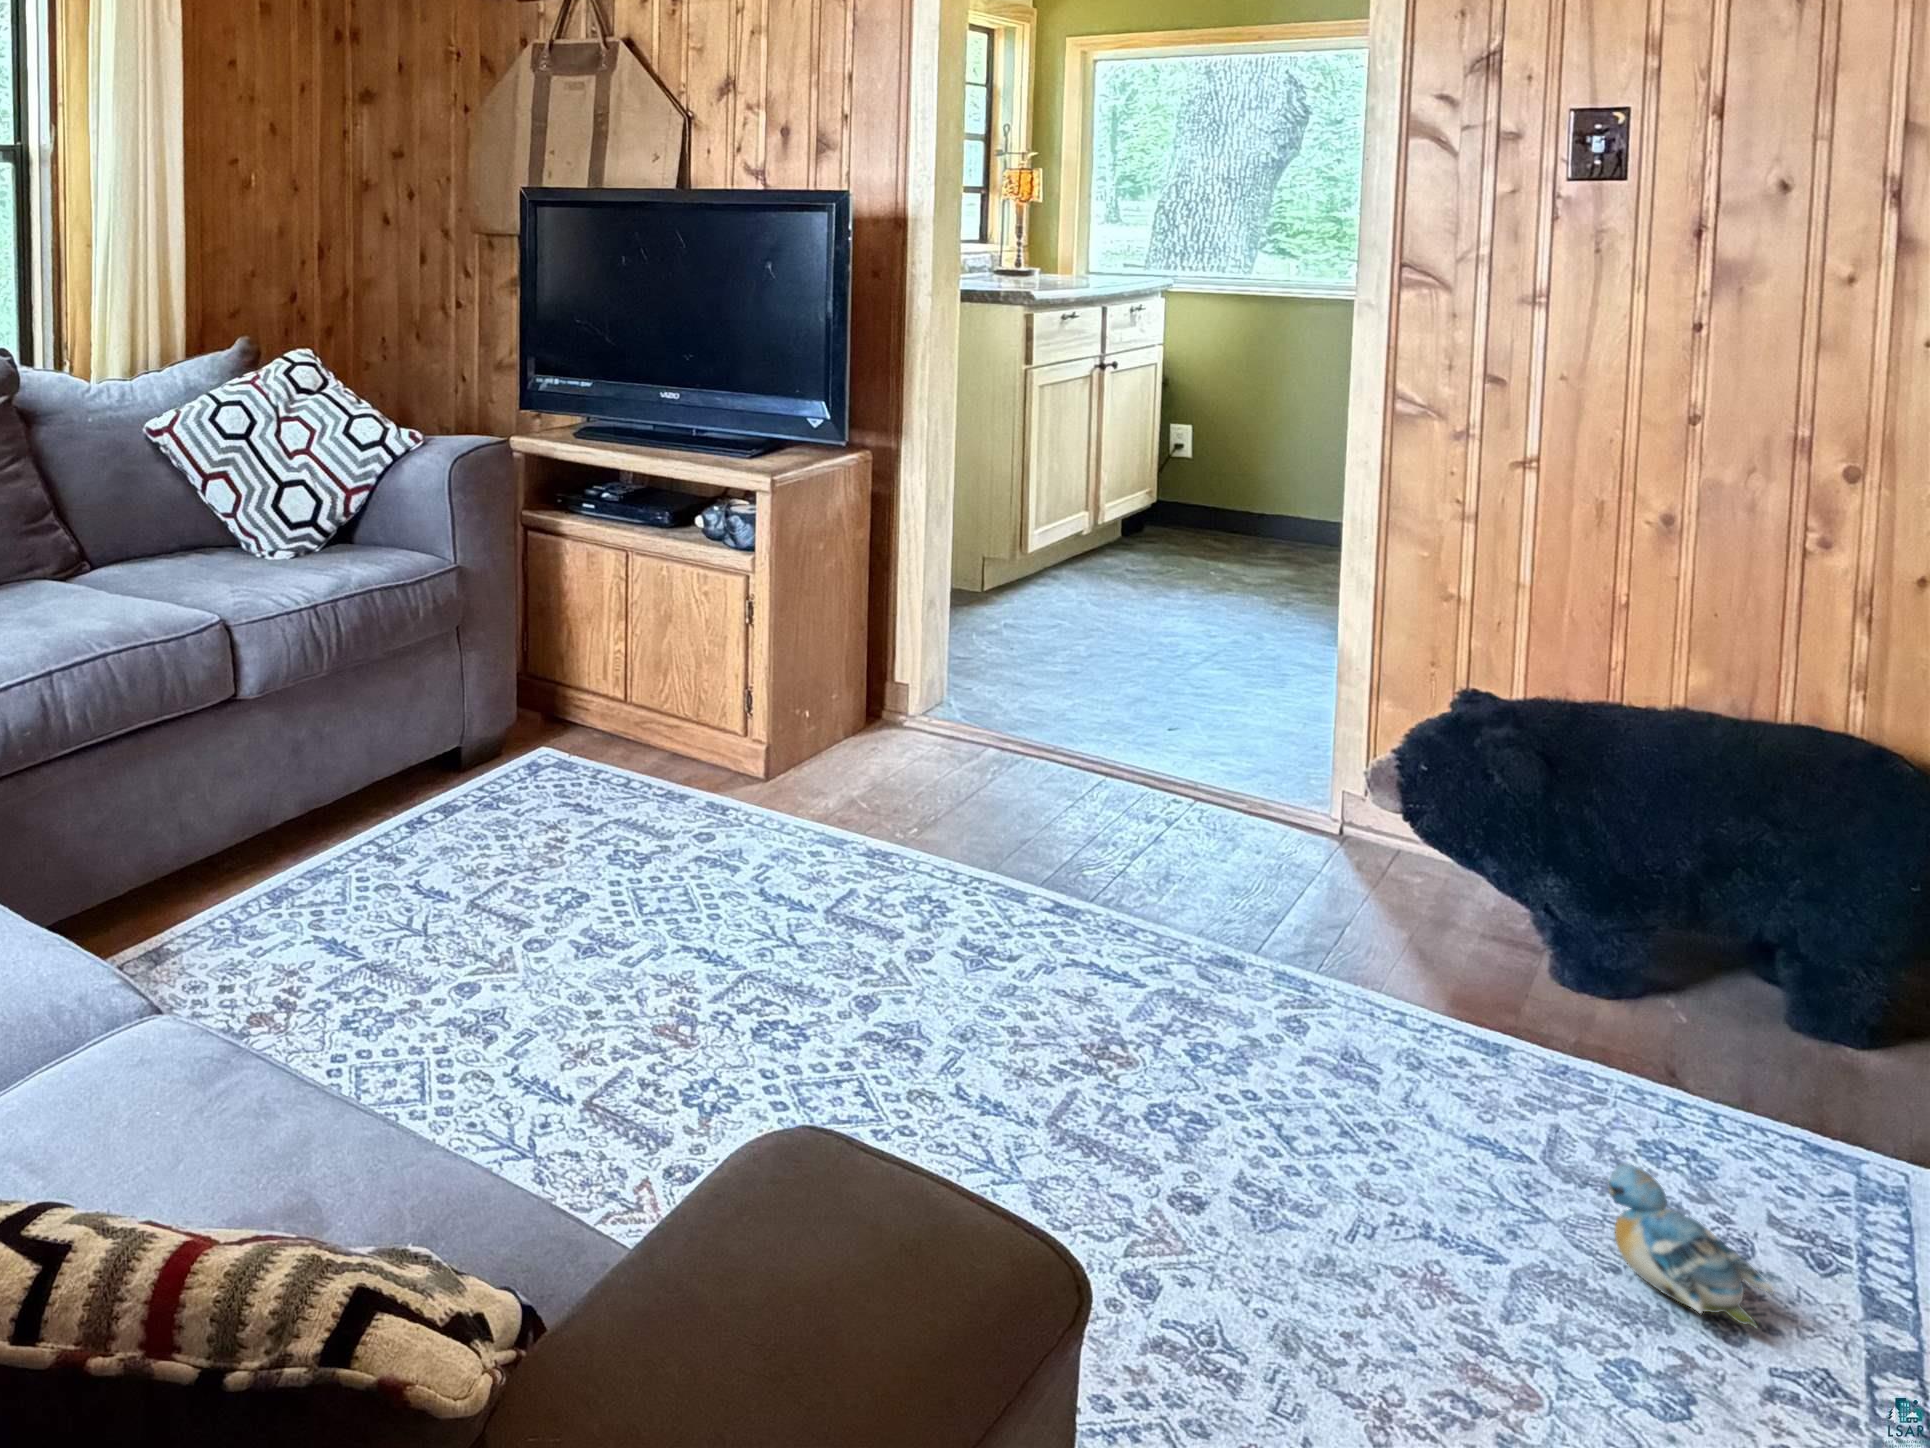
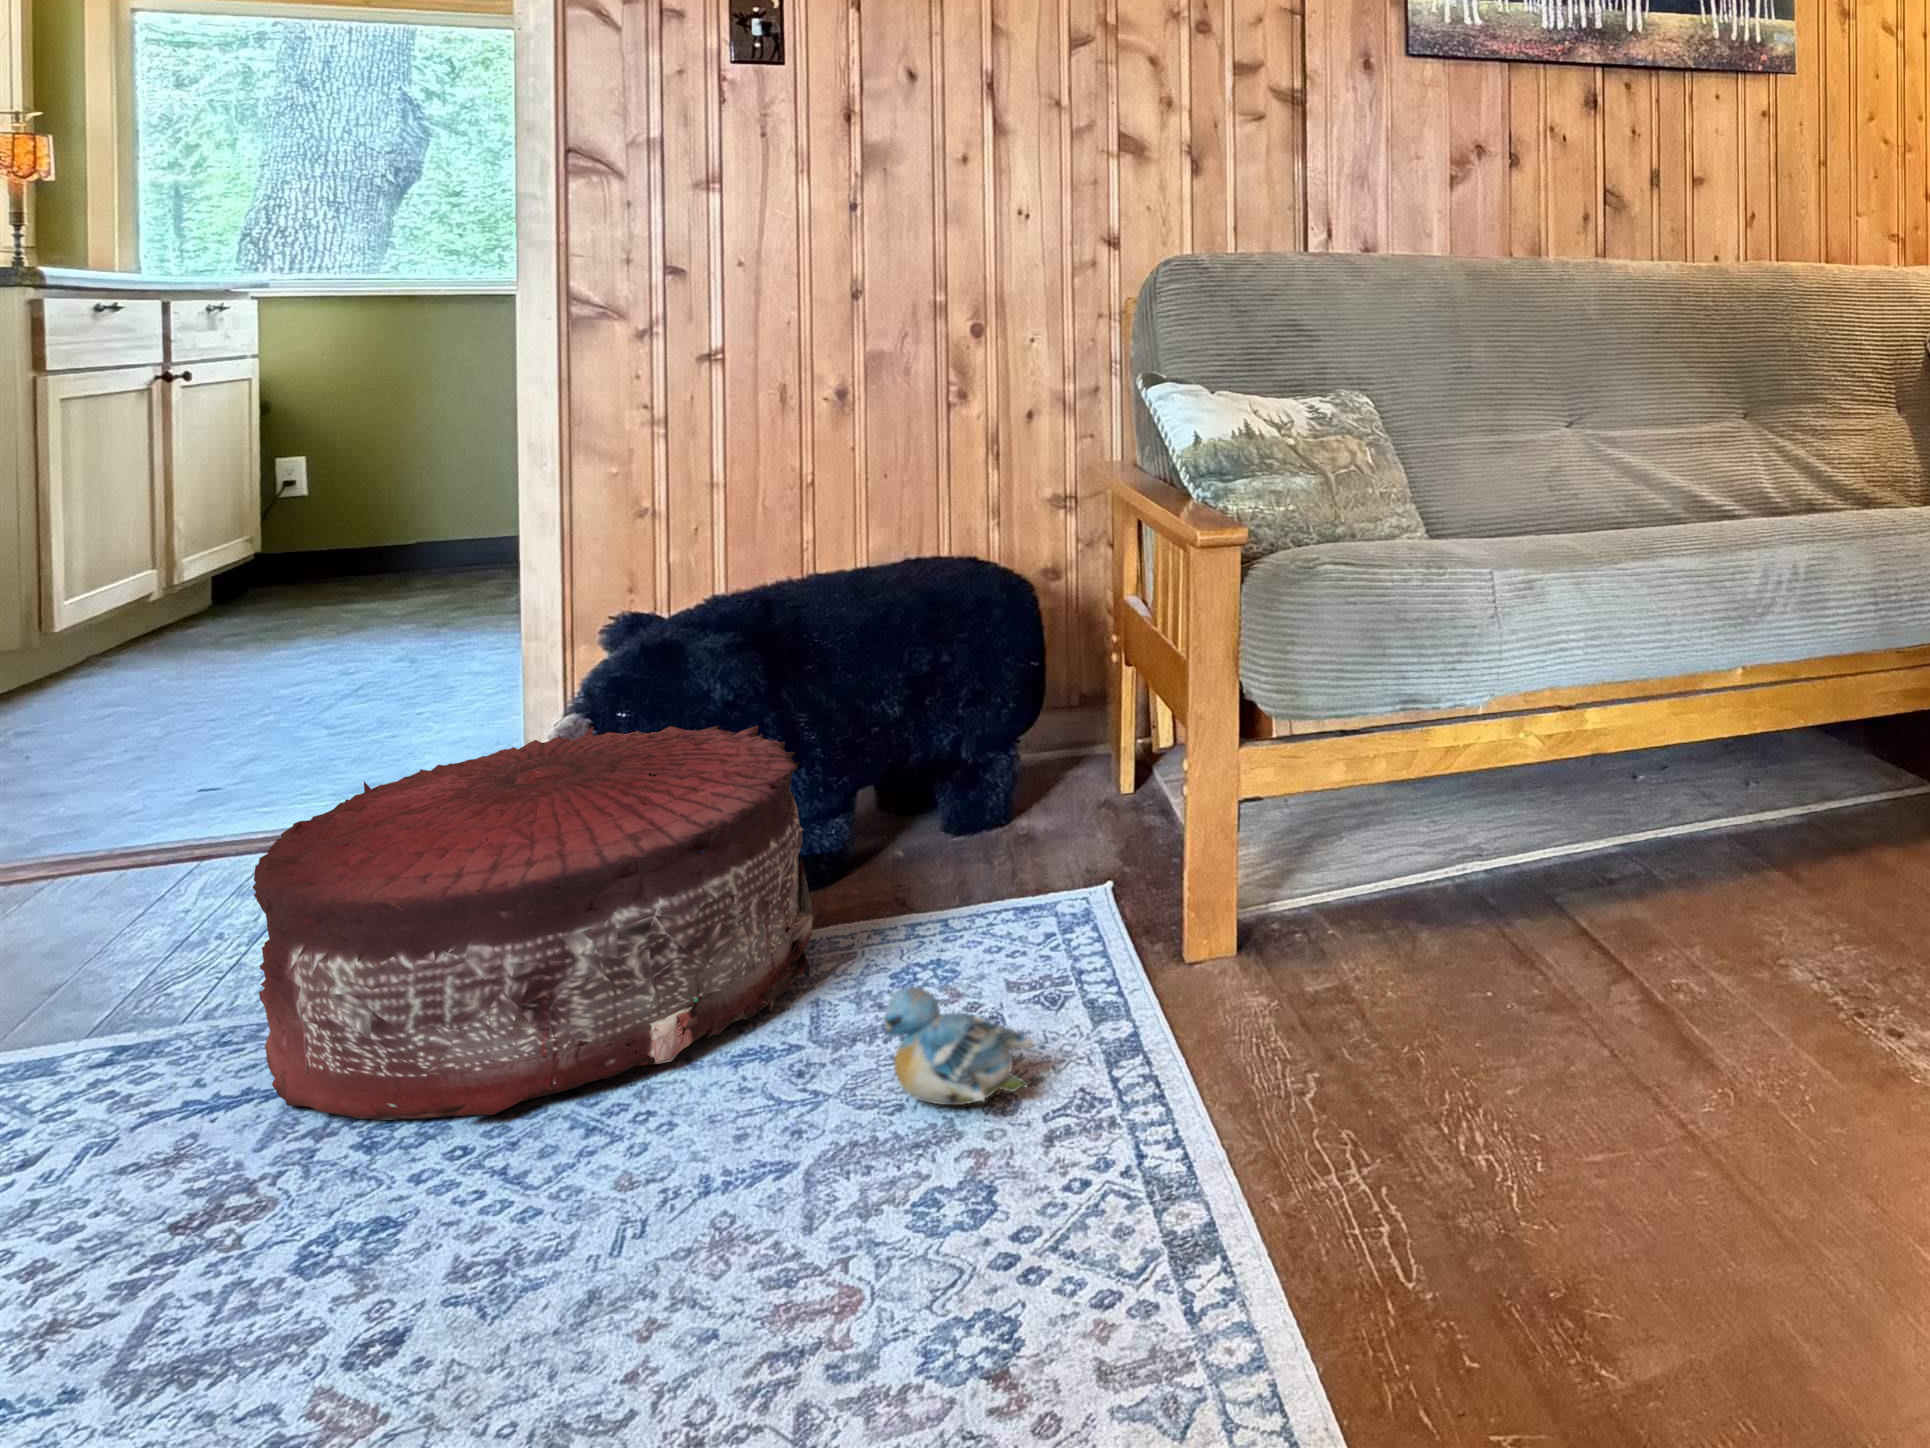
pouf: none [1134,781,1565,1113] -> present [253,725,814,1120]

